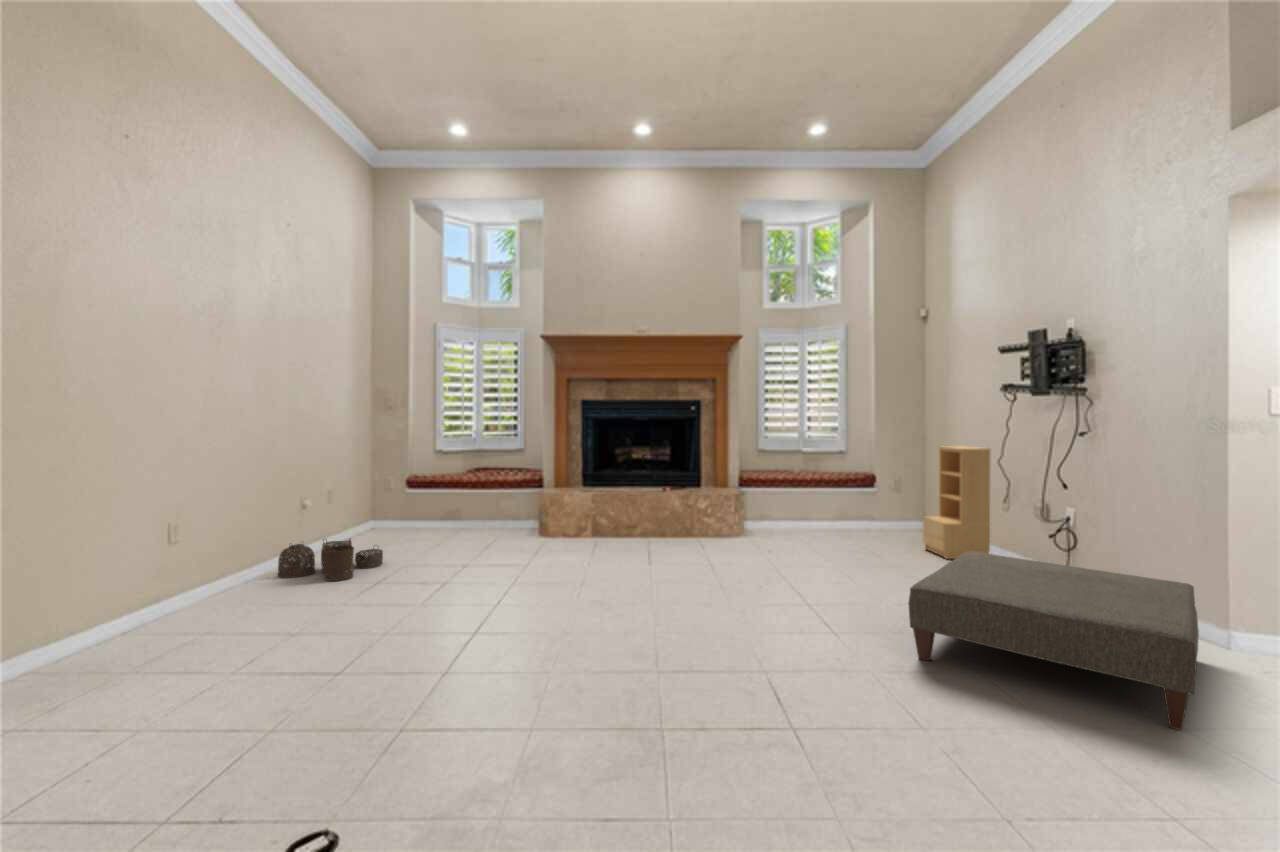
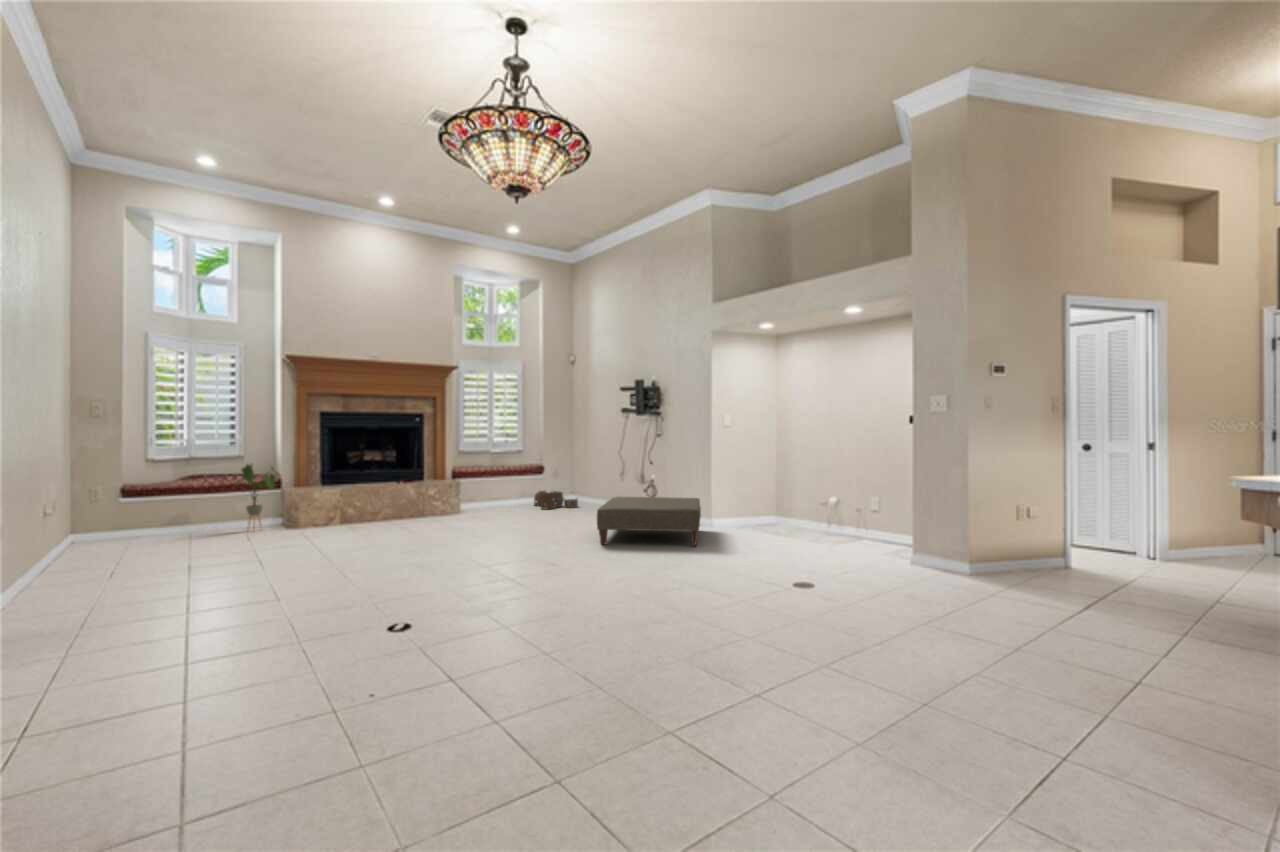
bookshelf: present [923,446,990,559] -> none [579,445,615,512]
house plant: none [495,459,540,535] -> present [234,465,280,530]
woven basket: present [278,539,383,581] -> present [534,491,578,510]

